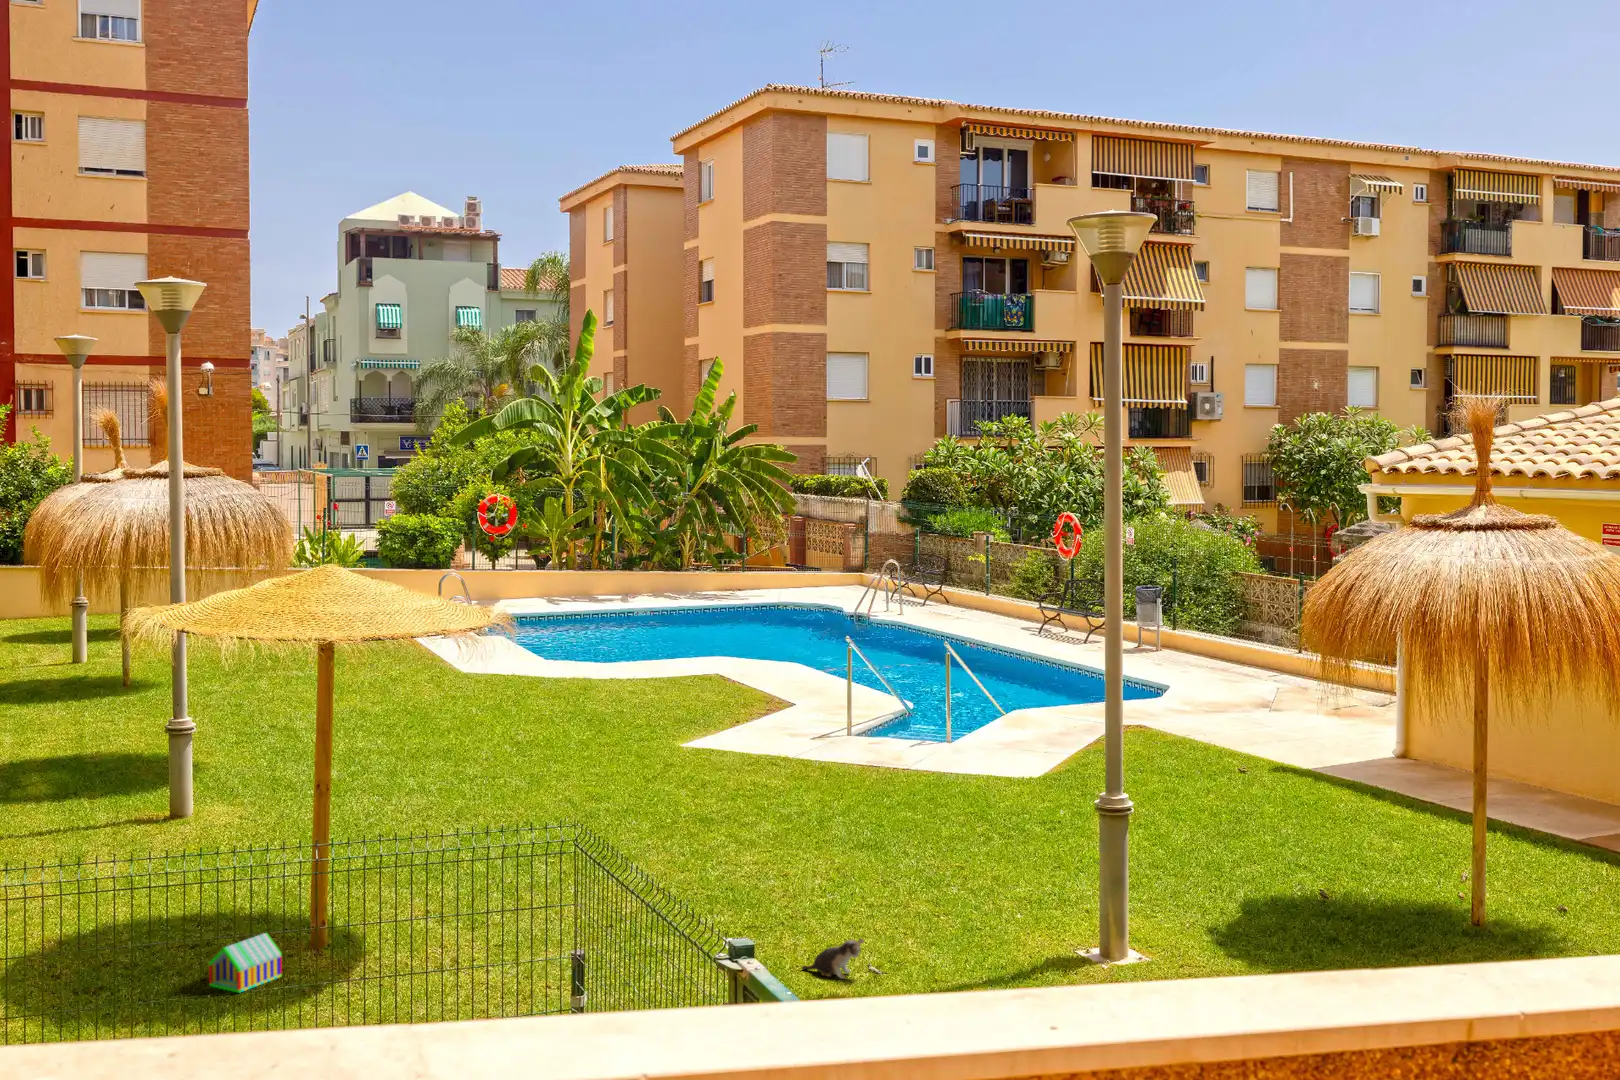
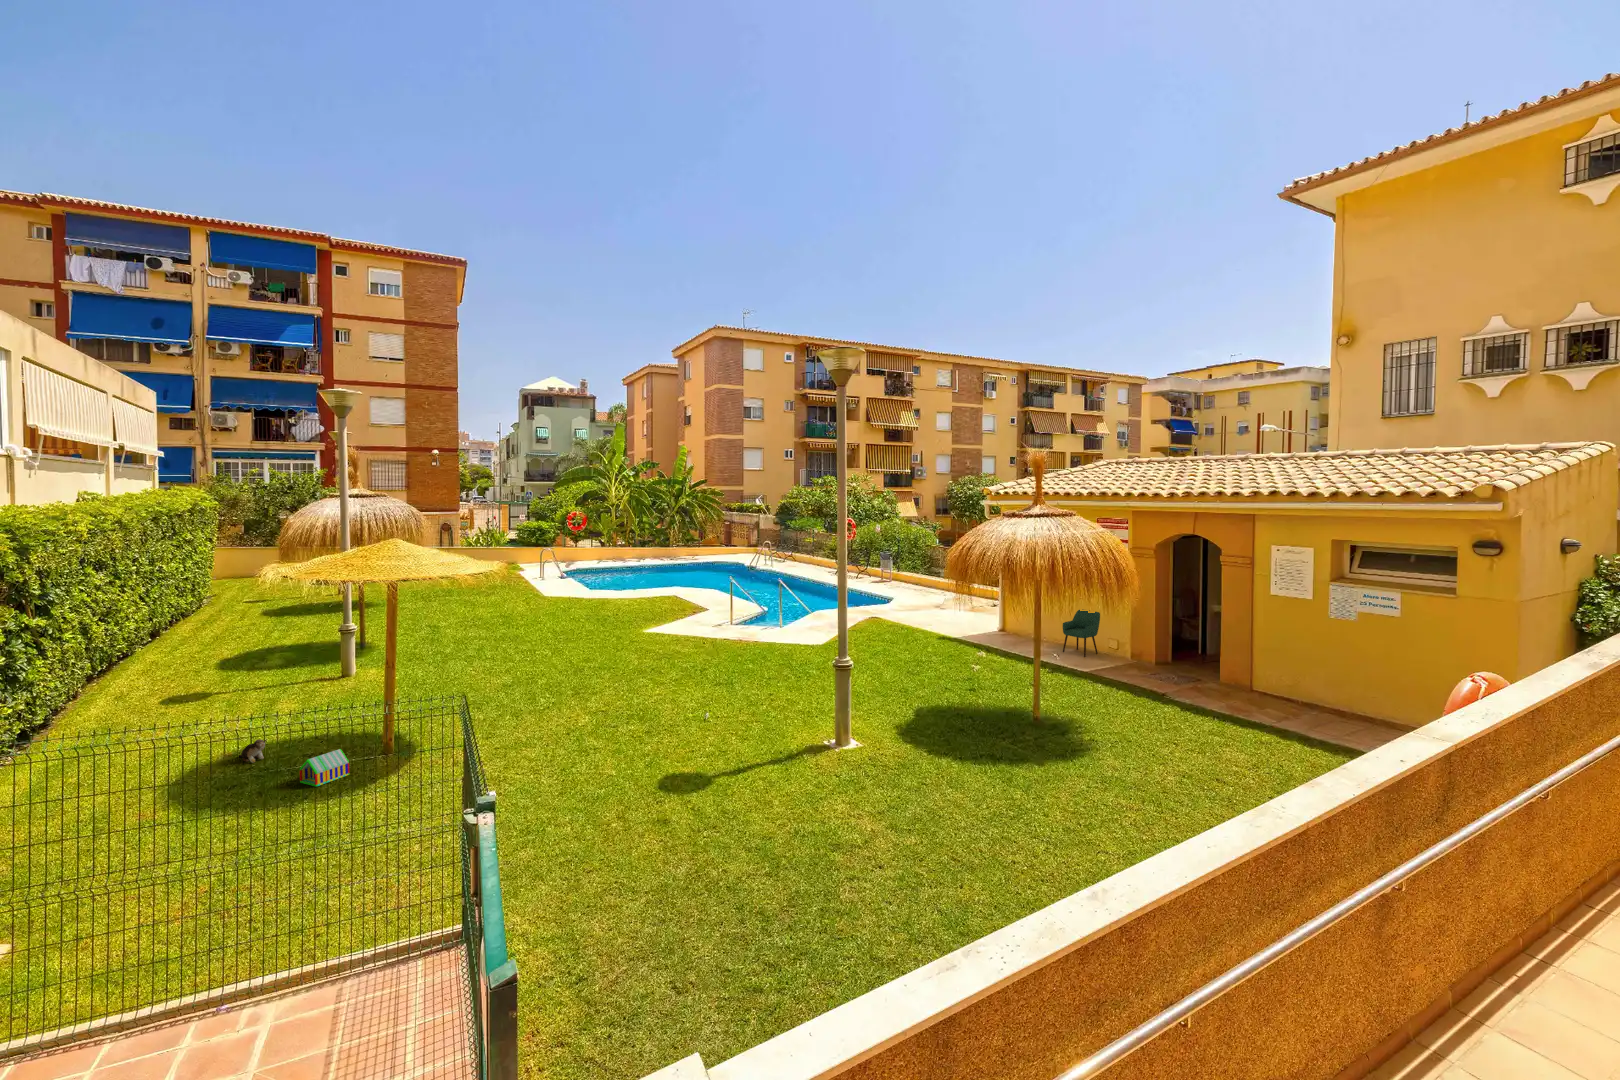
chair: none [1531,707,1609,802] -> present [1063,610,1100,657]
plush toy: present [802,939,864,979] -> present [239,739,267,763]

